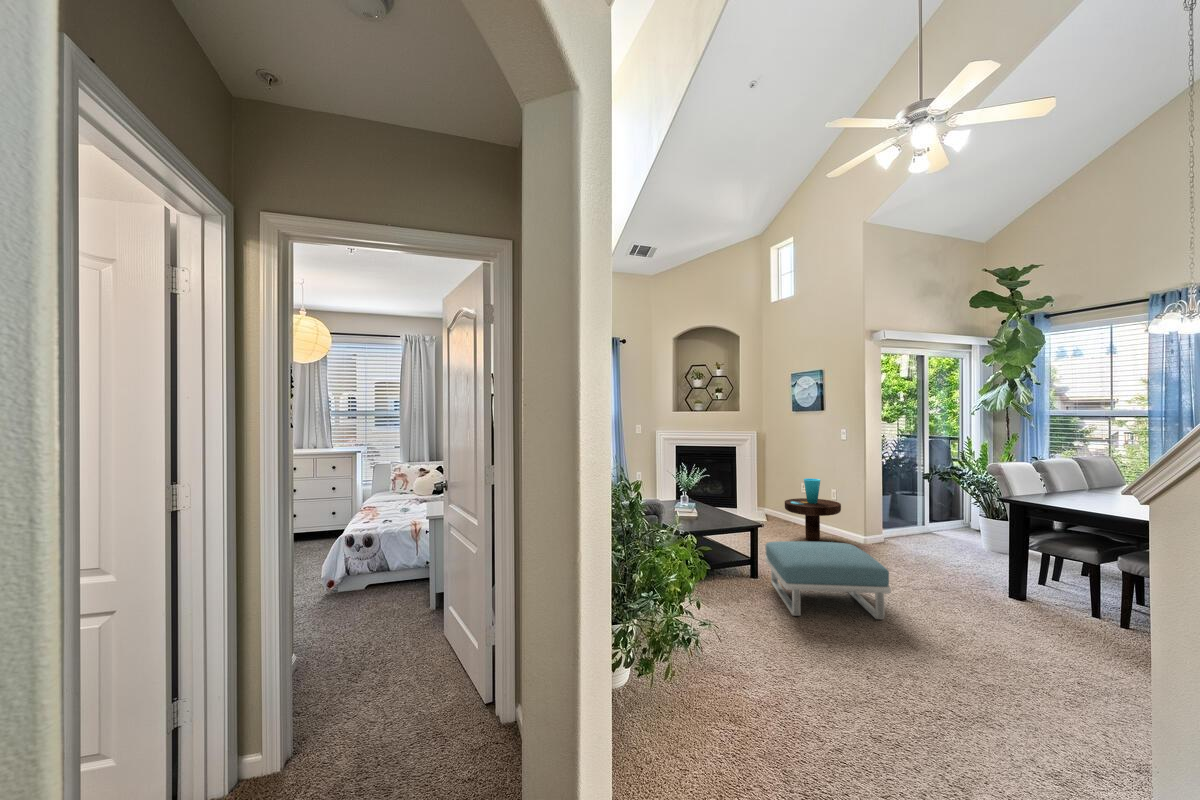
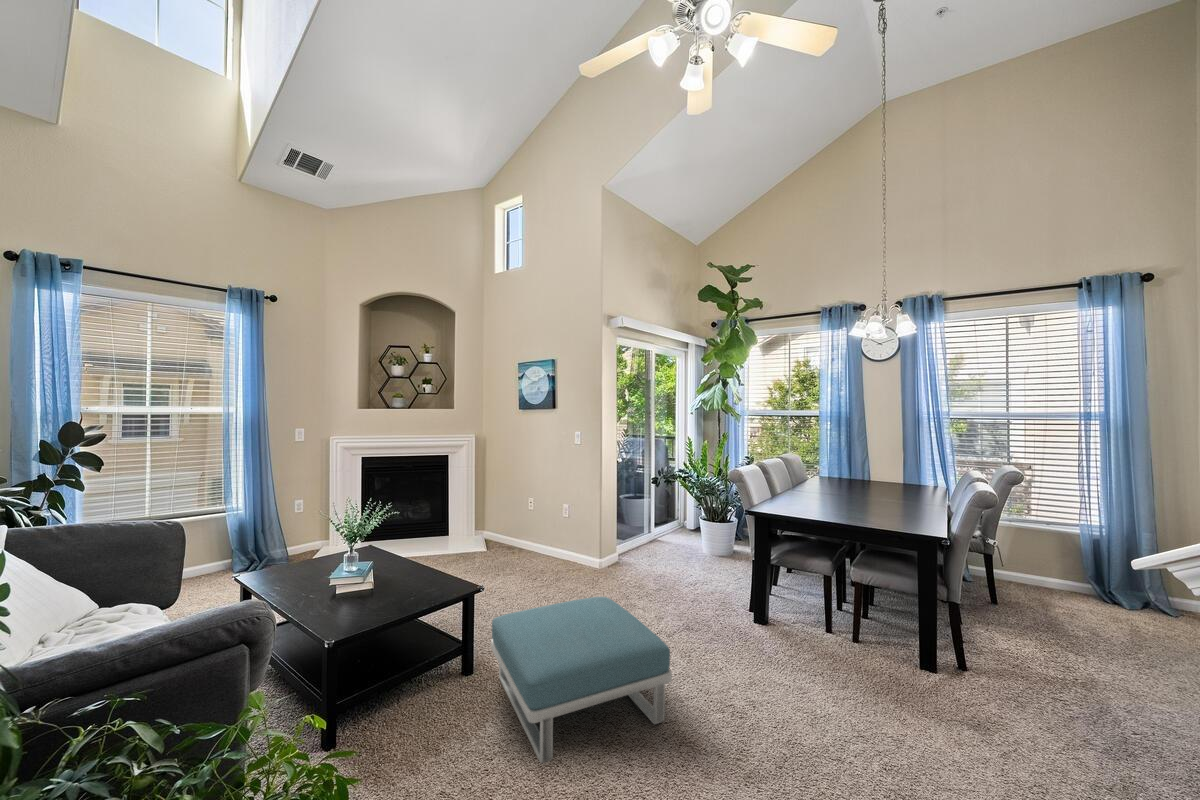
side table: present [785,478,841,541] -> none [510,494,575,573]

